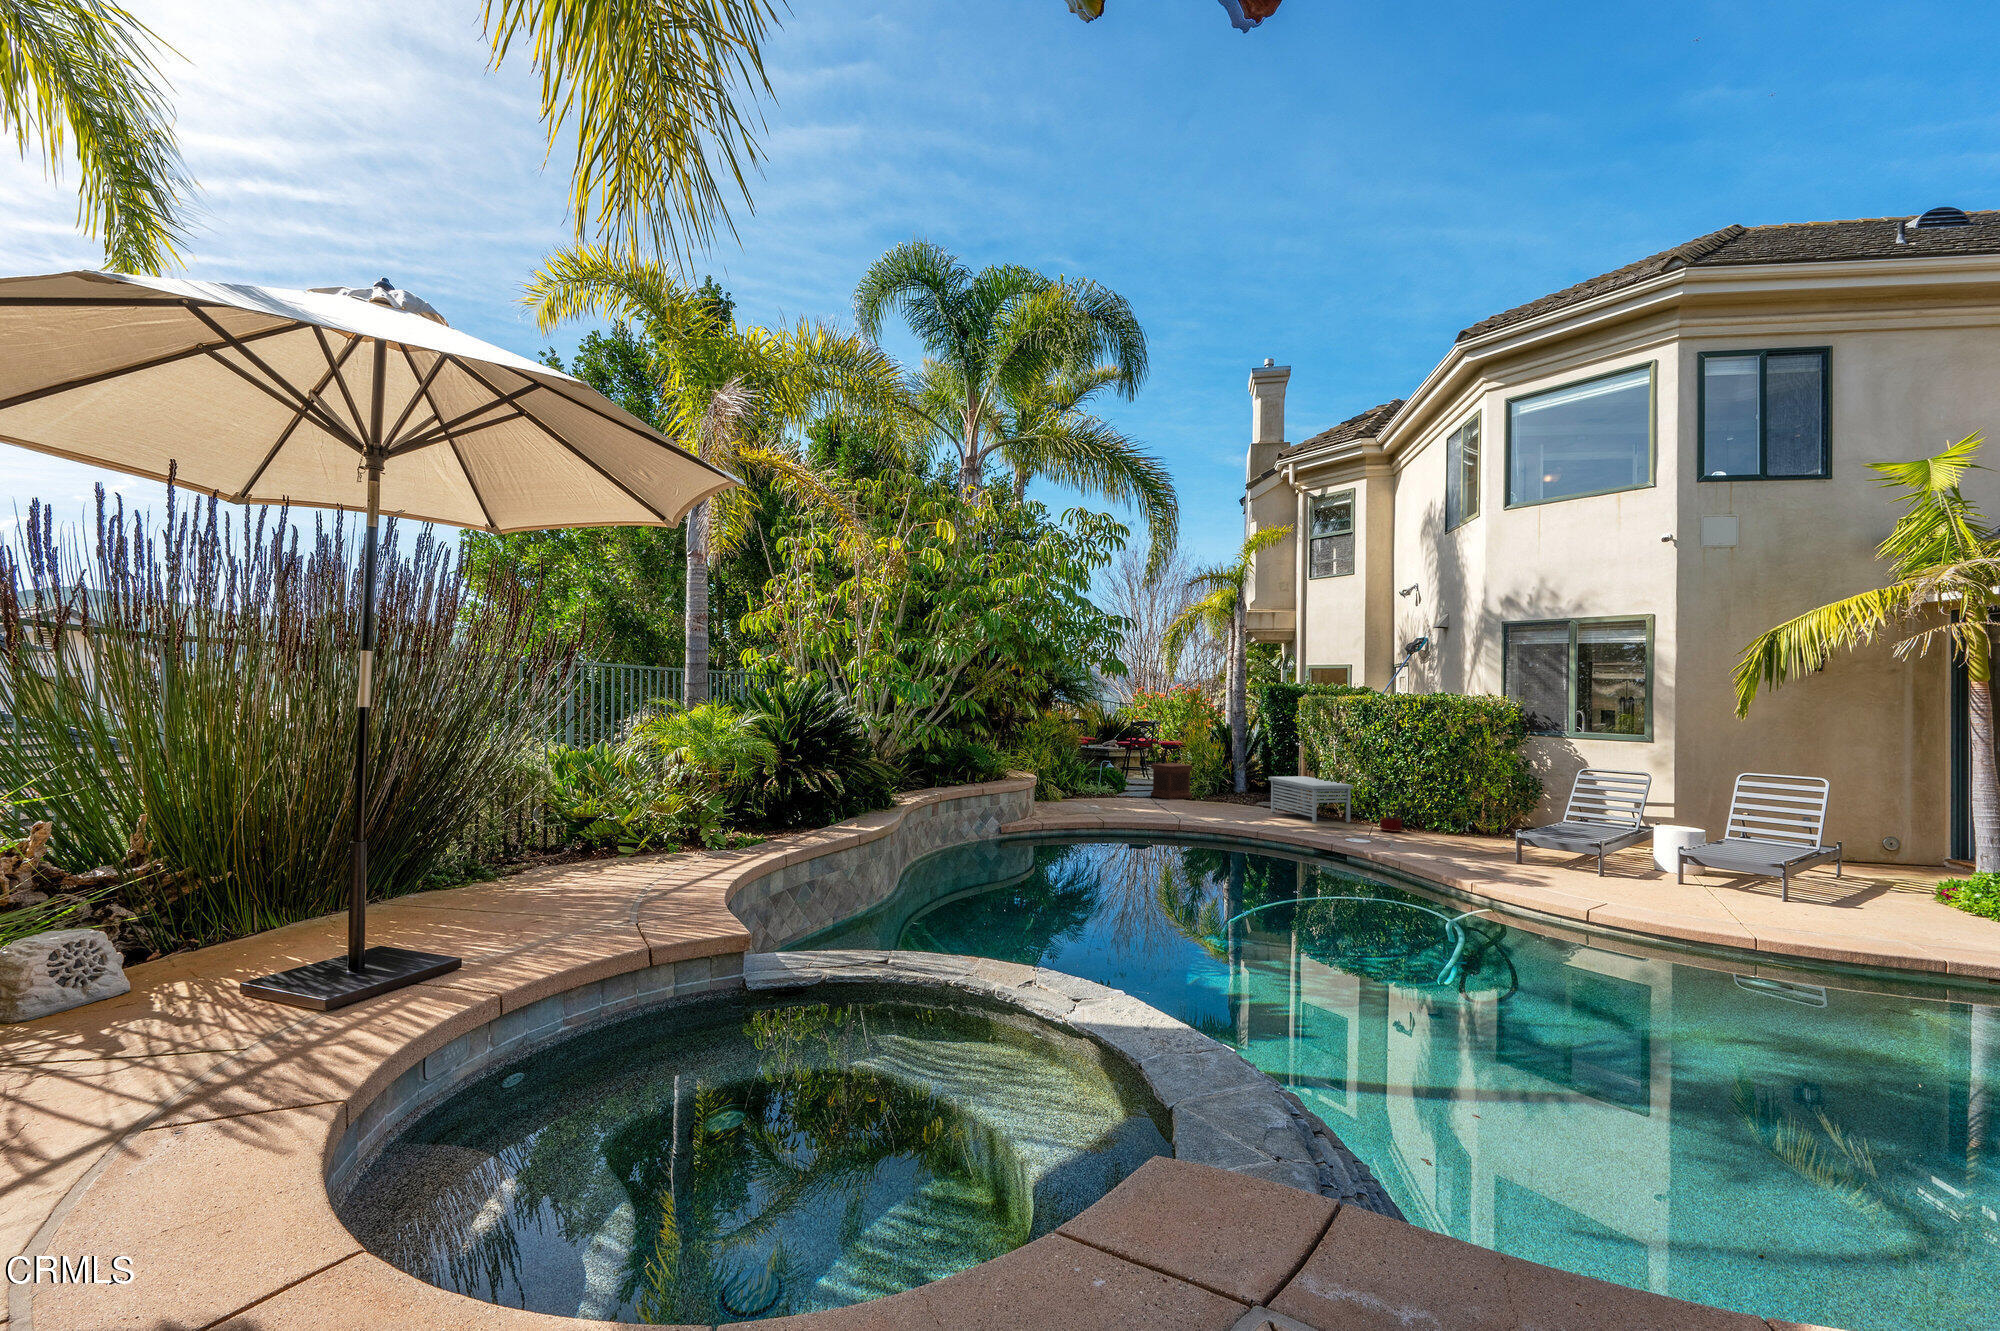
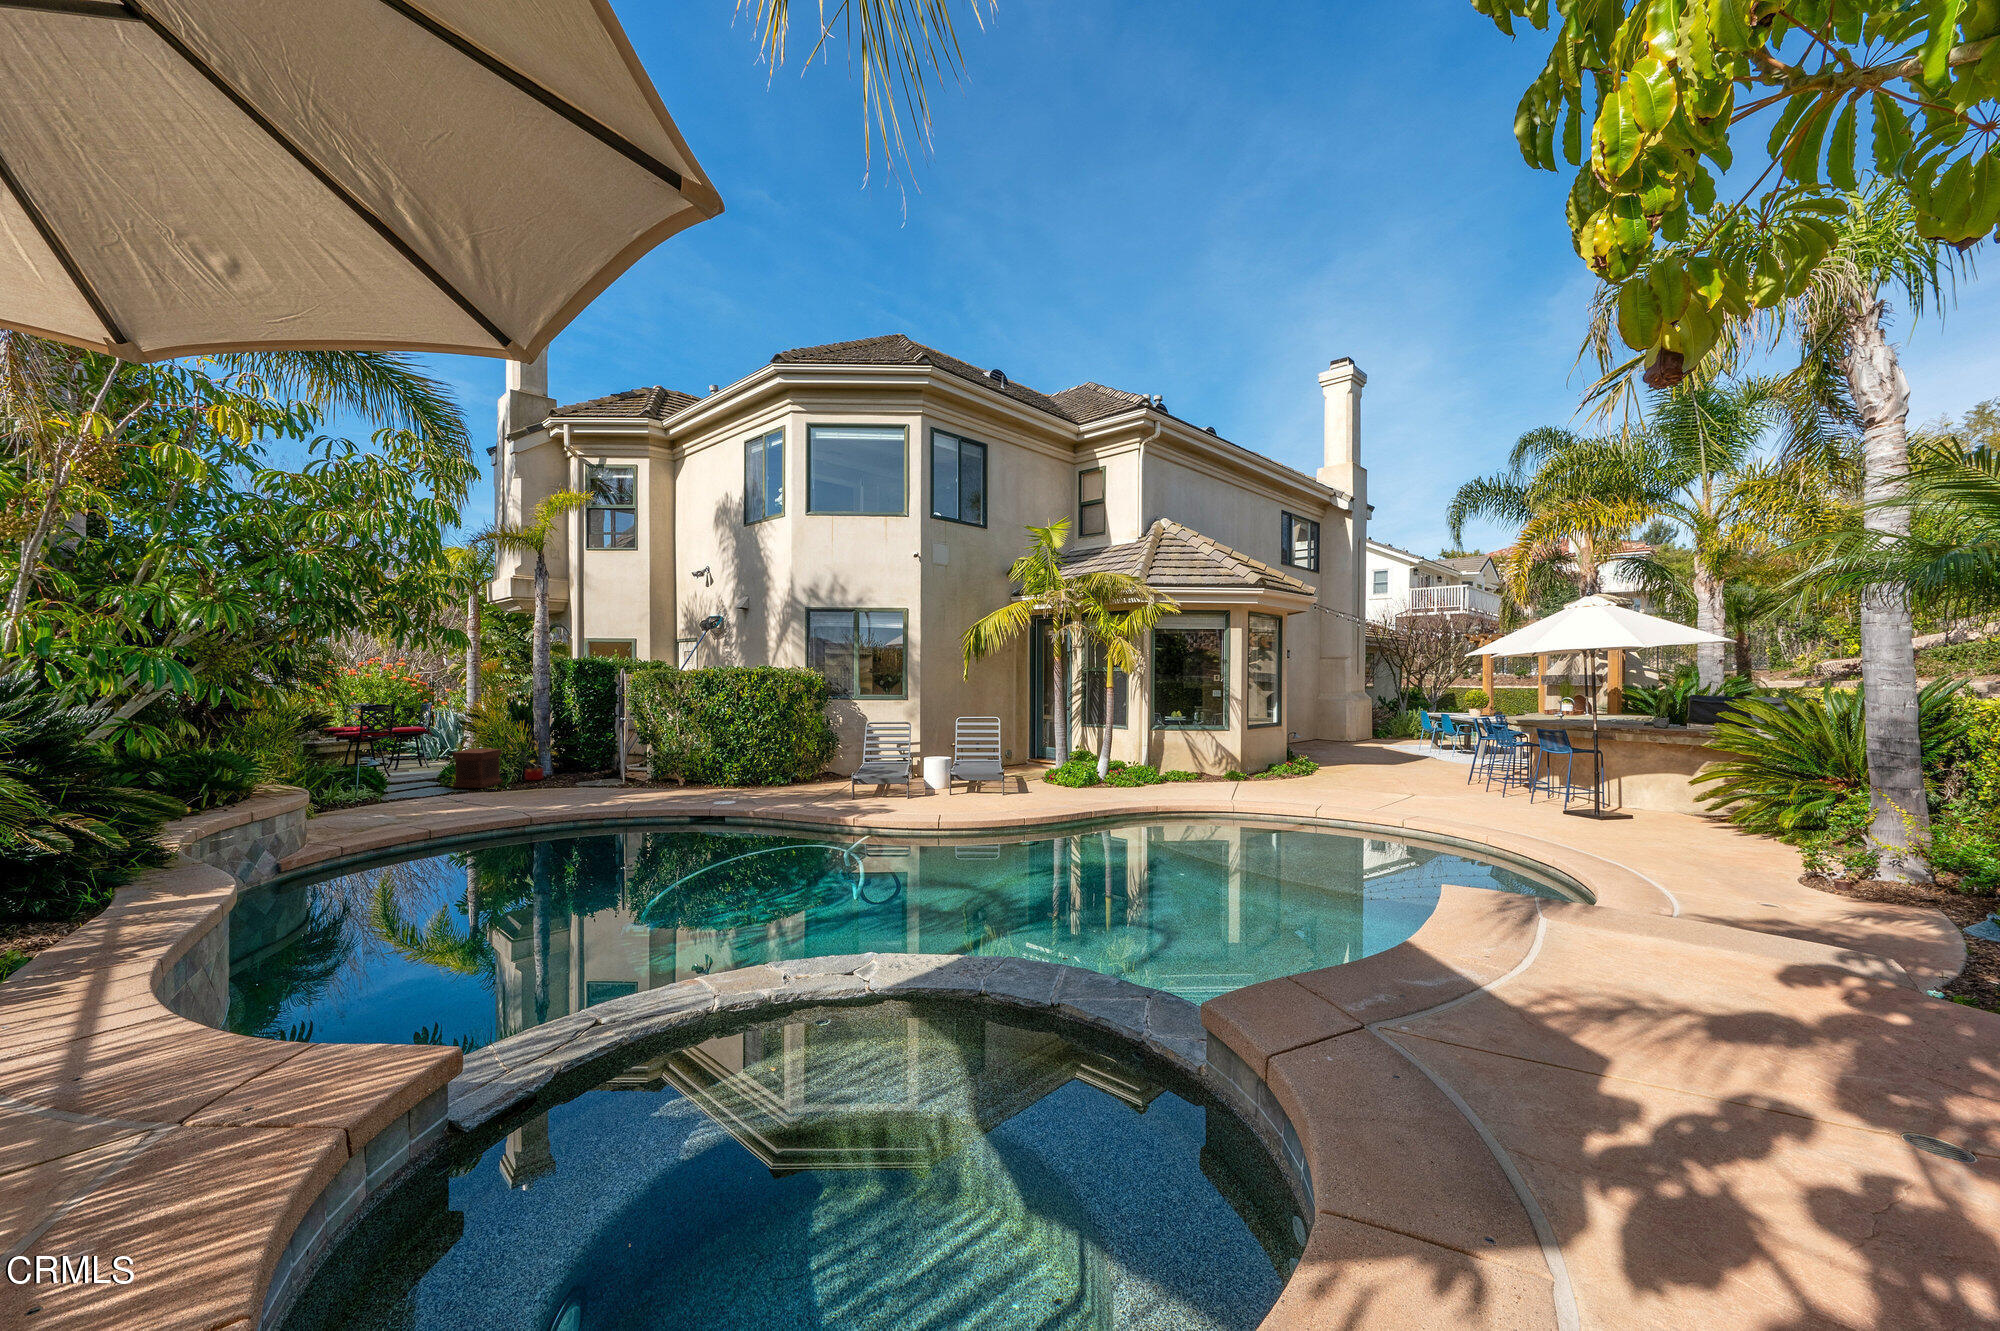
storage bench: present [1268,776,1353,823] -> none [605,748,694,791]
decorative plant: present [1380,789,1412,832] -> present [517,748,544,780]

